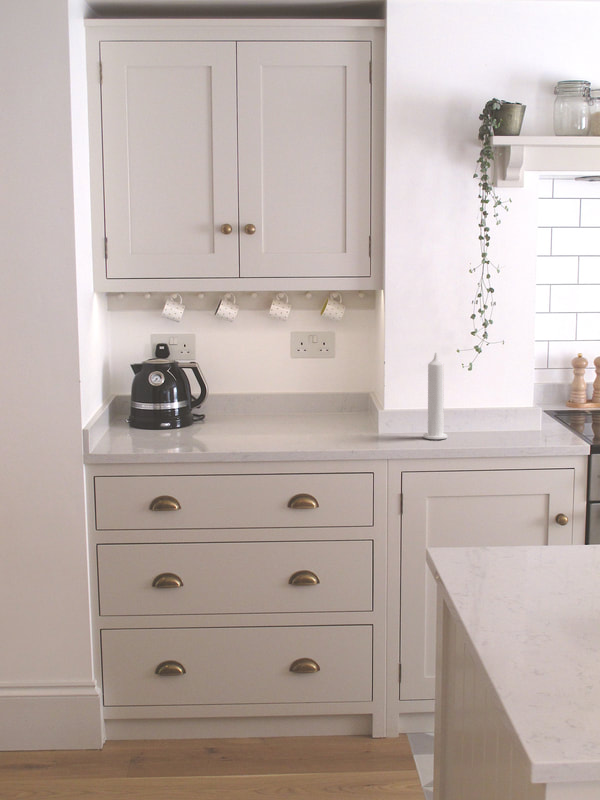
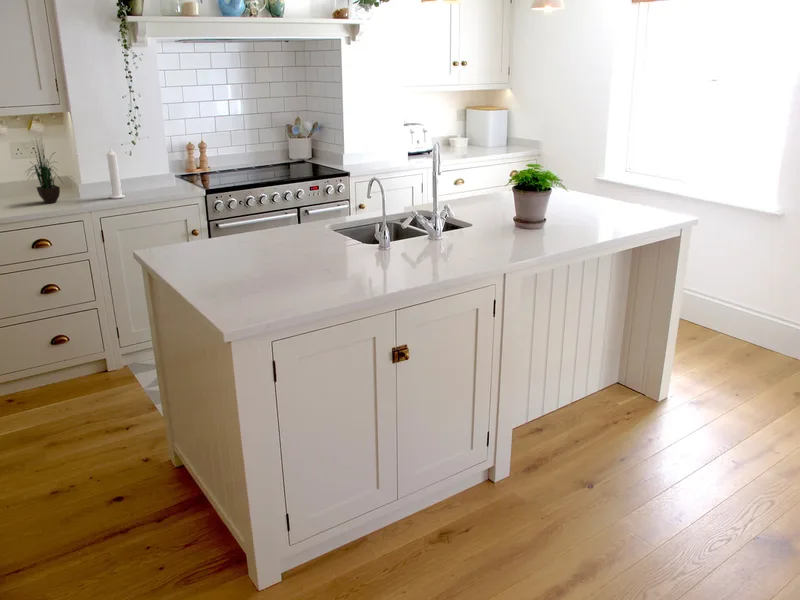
potted plant: none [298,317,356,436] -> present [29,145,60,203]

